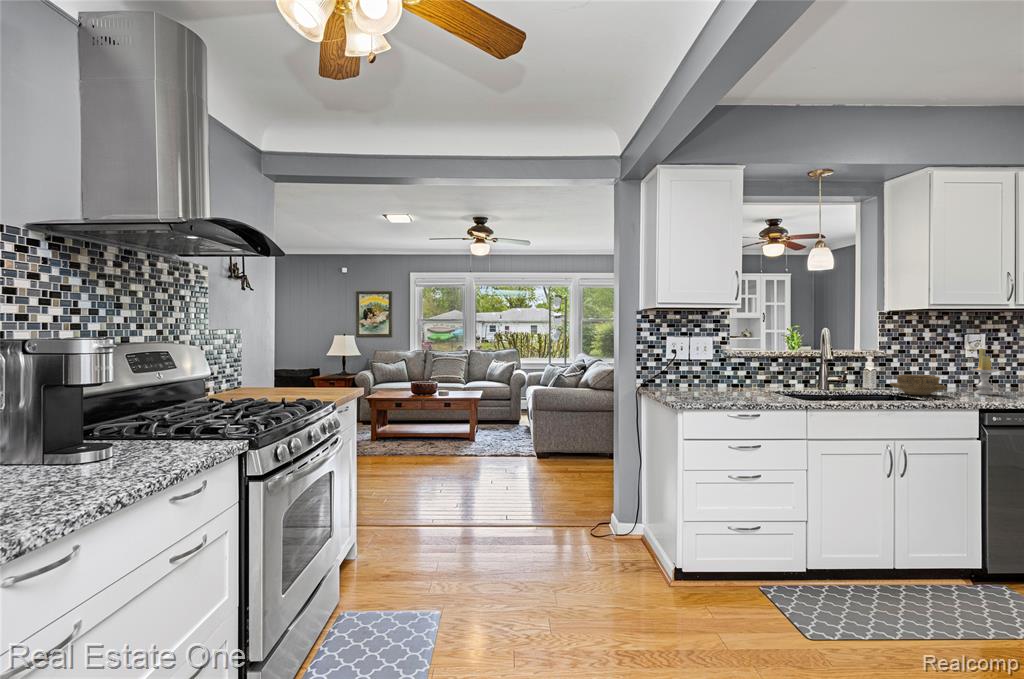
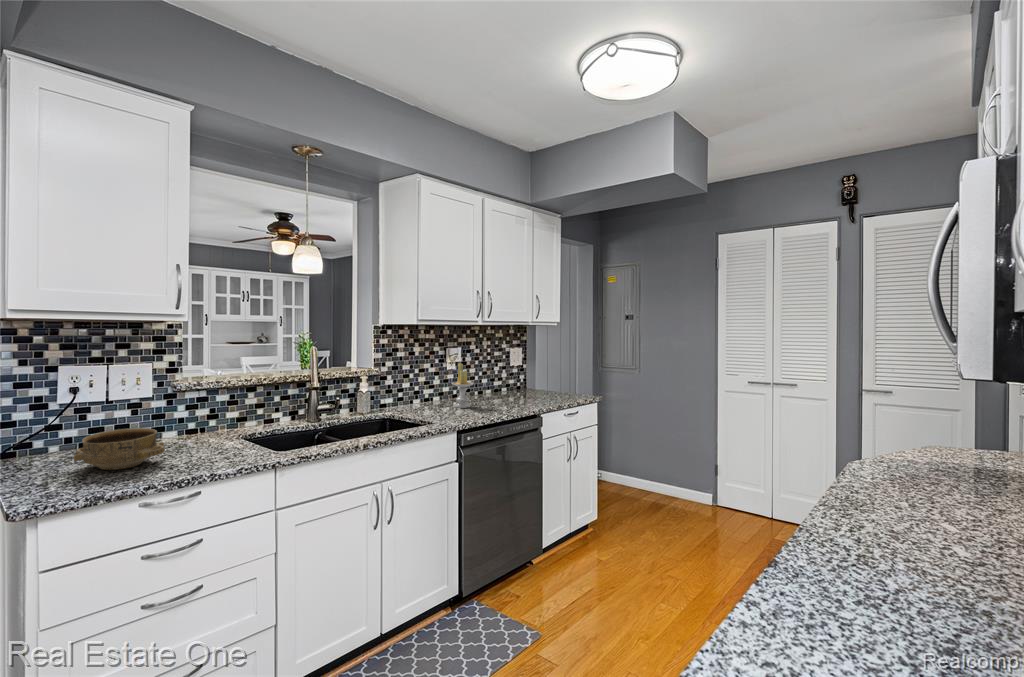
ceramic bowl: present [890,374,946,395] -> present [74,428,165,470]

